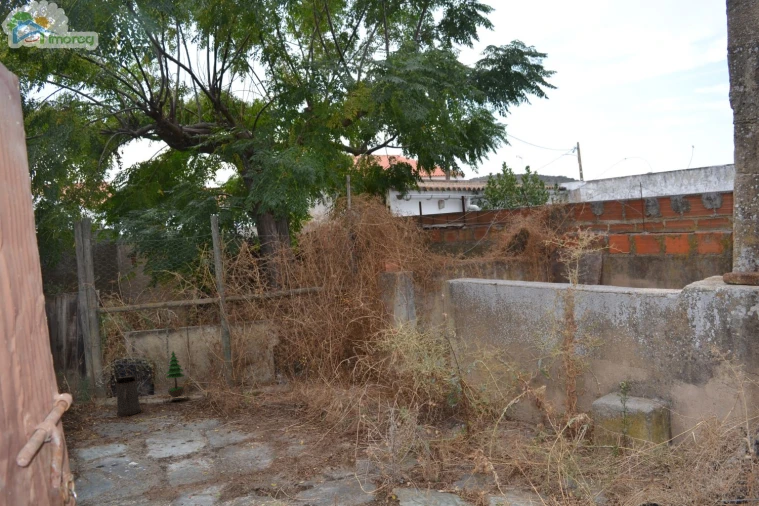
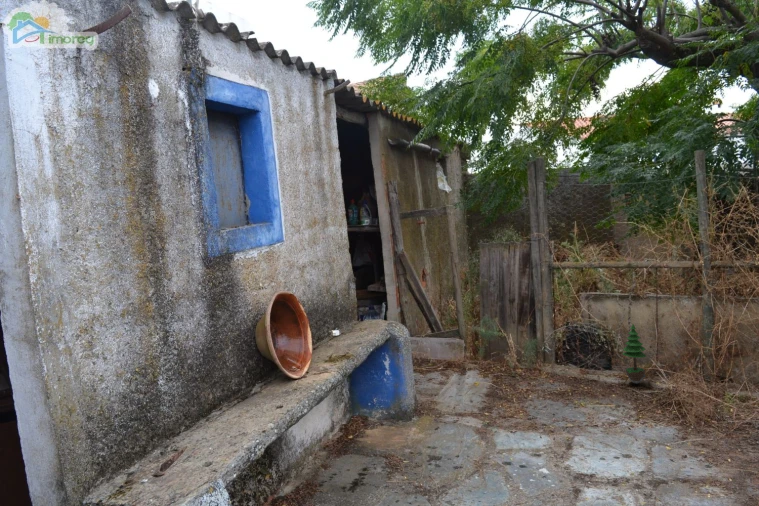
watering can: present [116,369,141,416] -> none [561,336,589,391]

